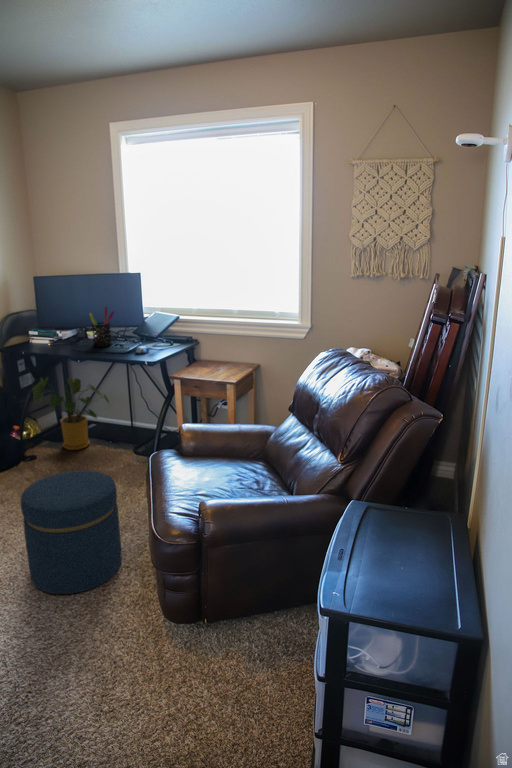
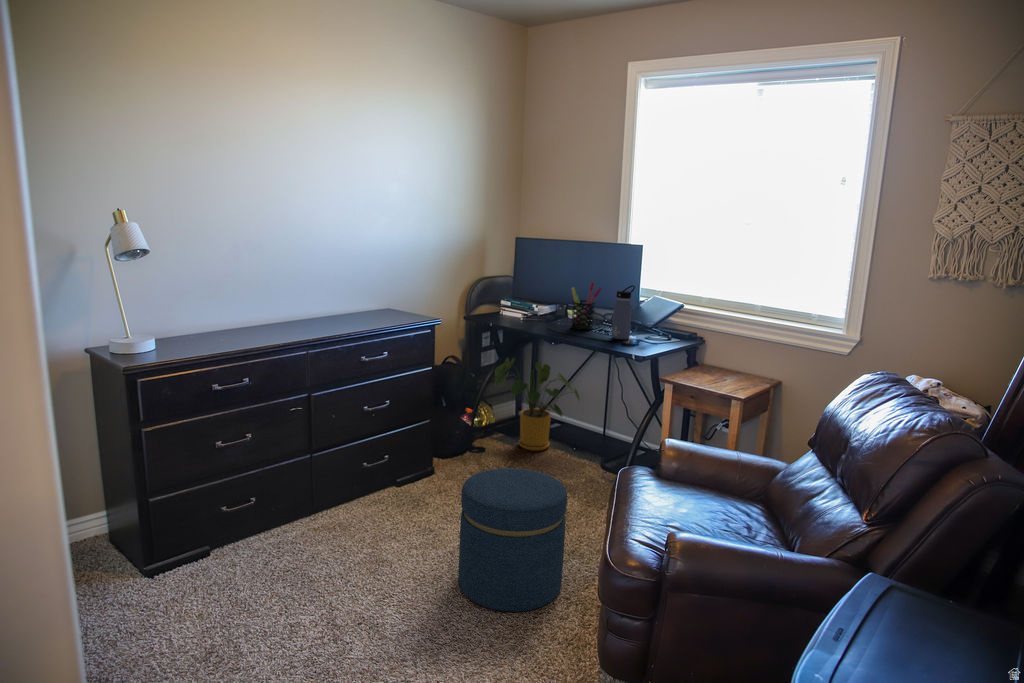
water bottle: none [127,306,143,351] -> present [612,285,635,339]

